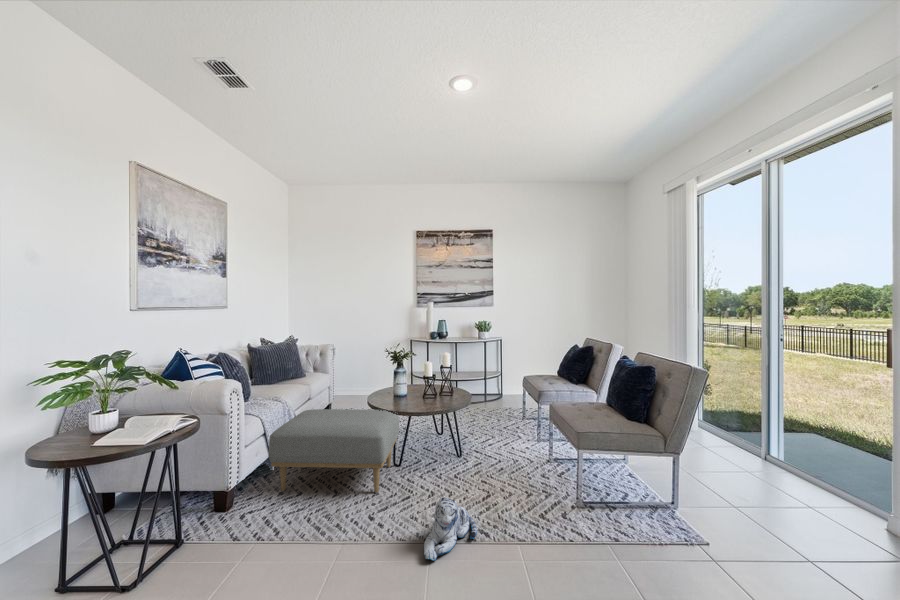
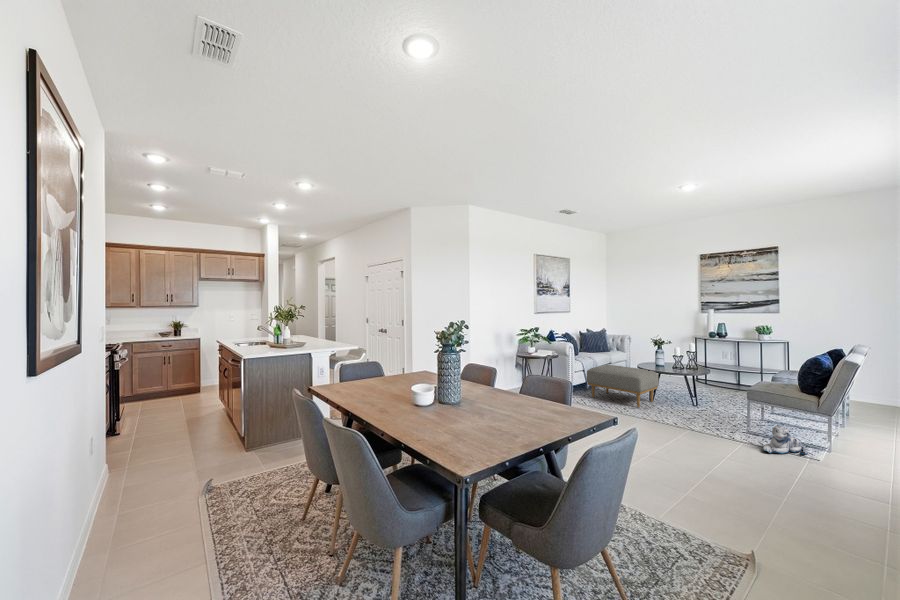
plush toy: present [424,497,477,561] -> present [763,425,808,455]

